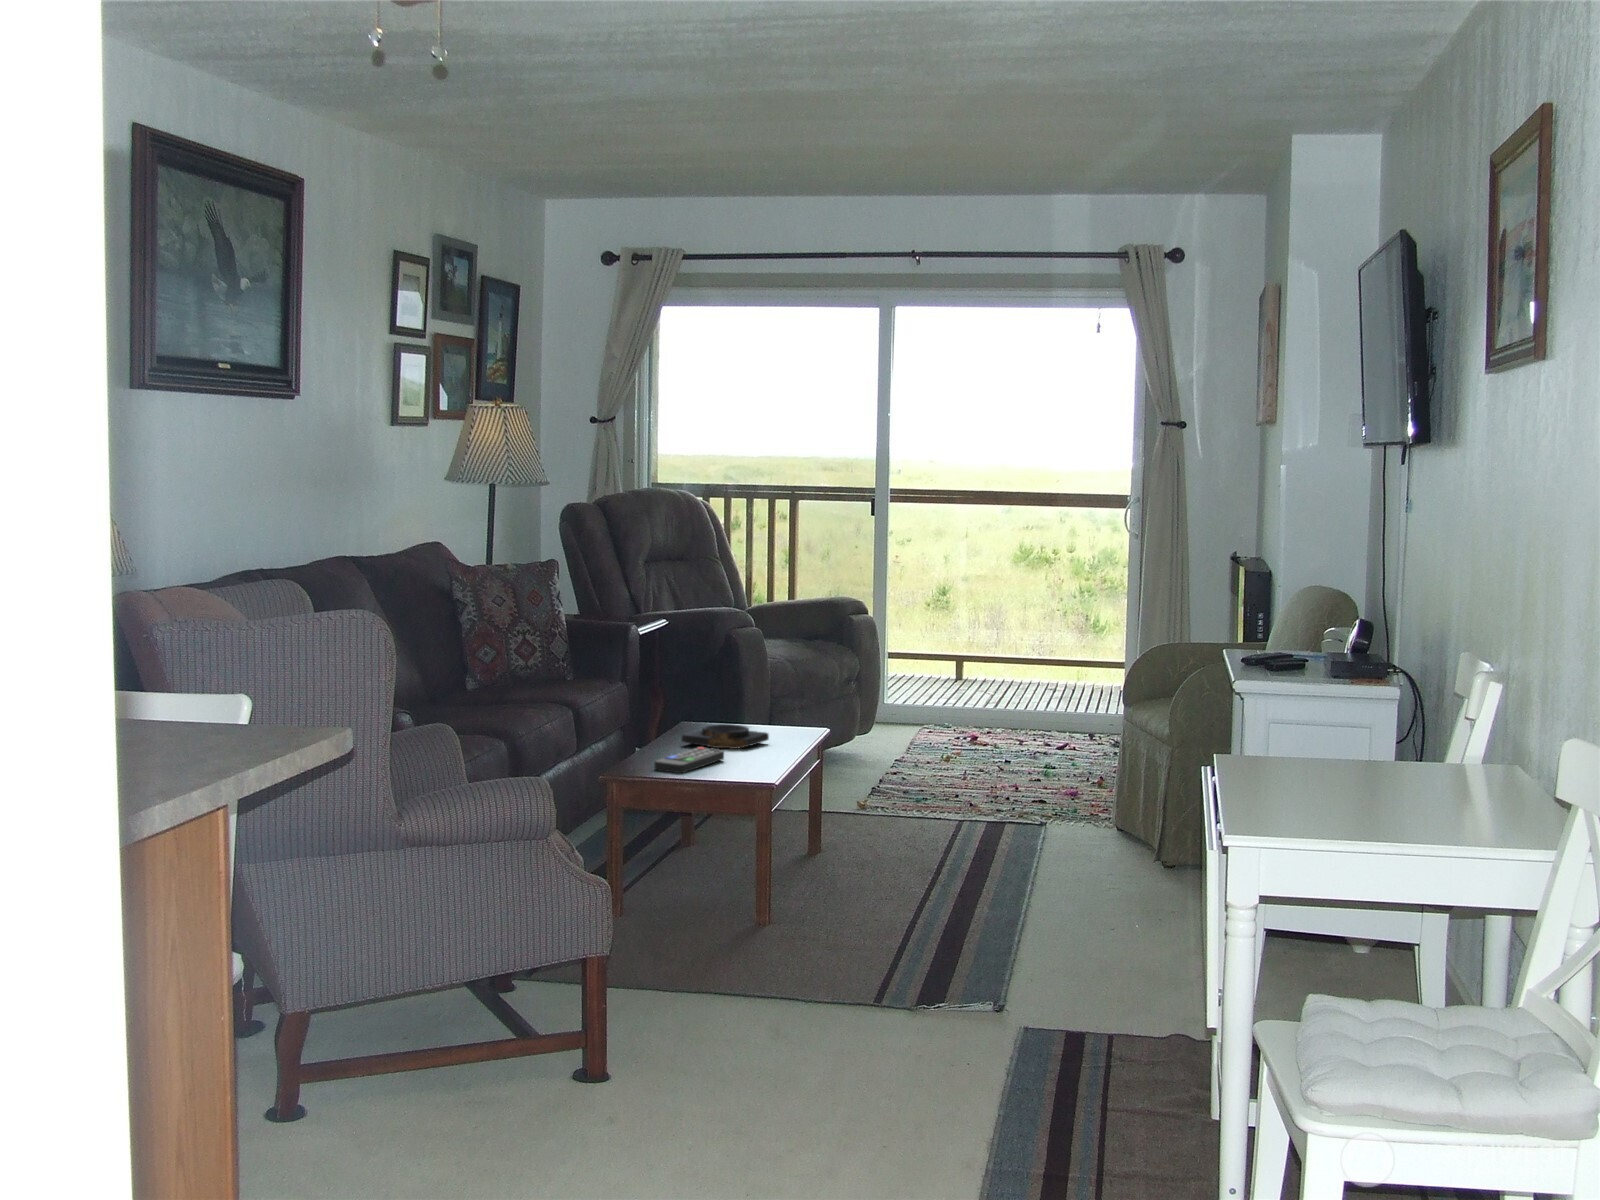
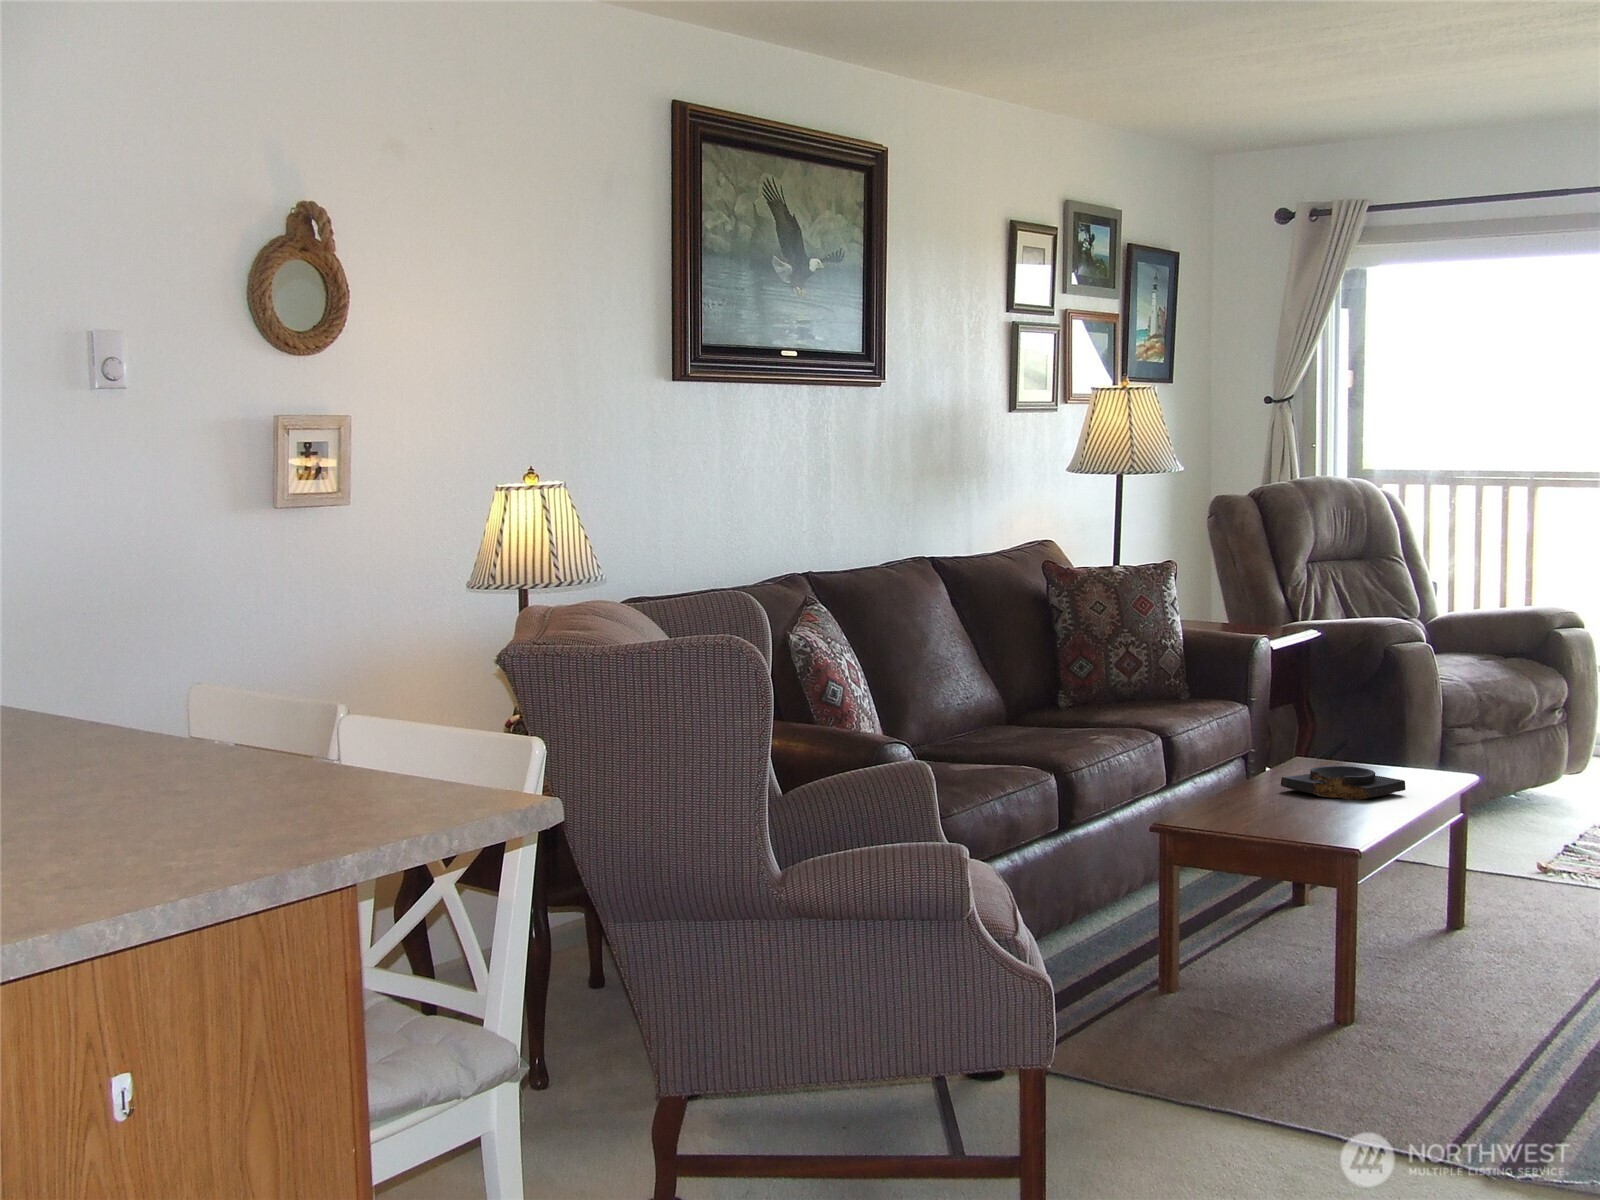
remote control: present [654,747,724,773] -> none [1219,795,1324,829]

